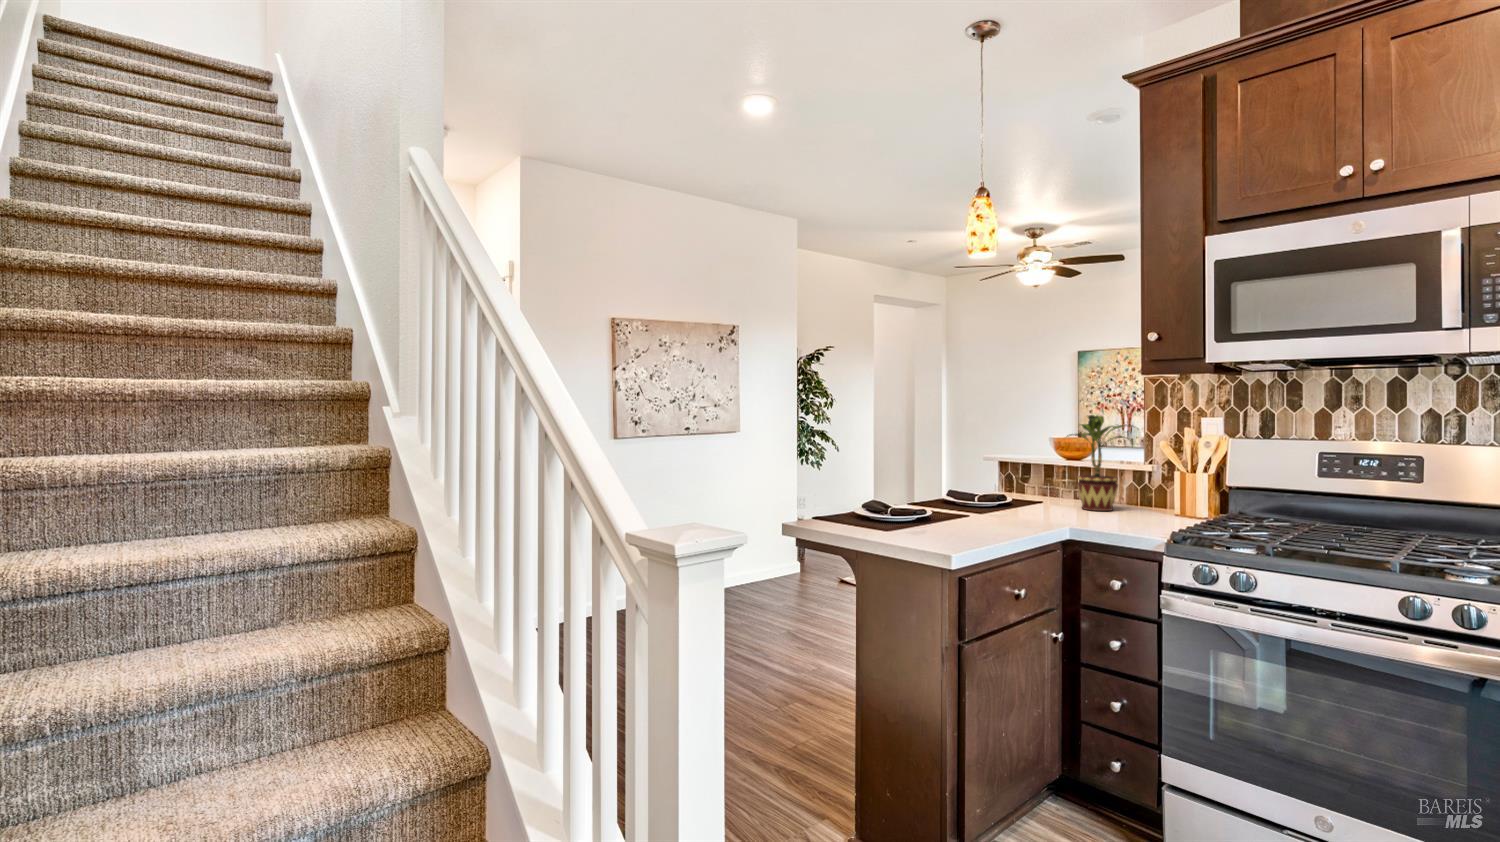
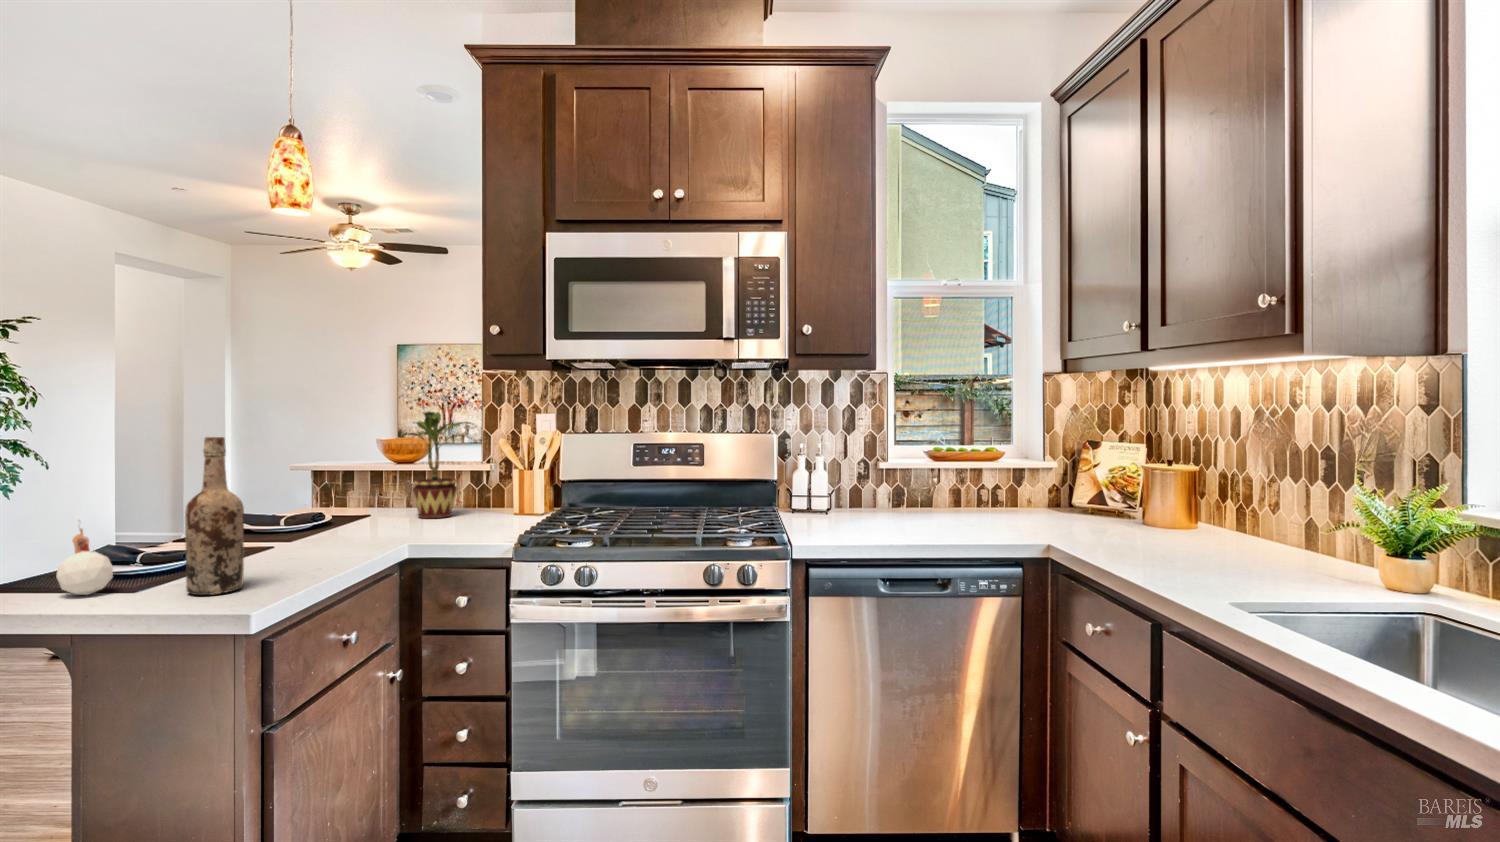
wine bottle: none [914,433,949,543] -> present [185,437,244,595]
candle: none [848,484,875,532] -> present [57,528,113,595]

